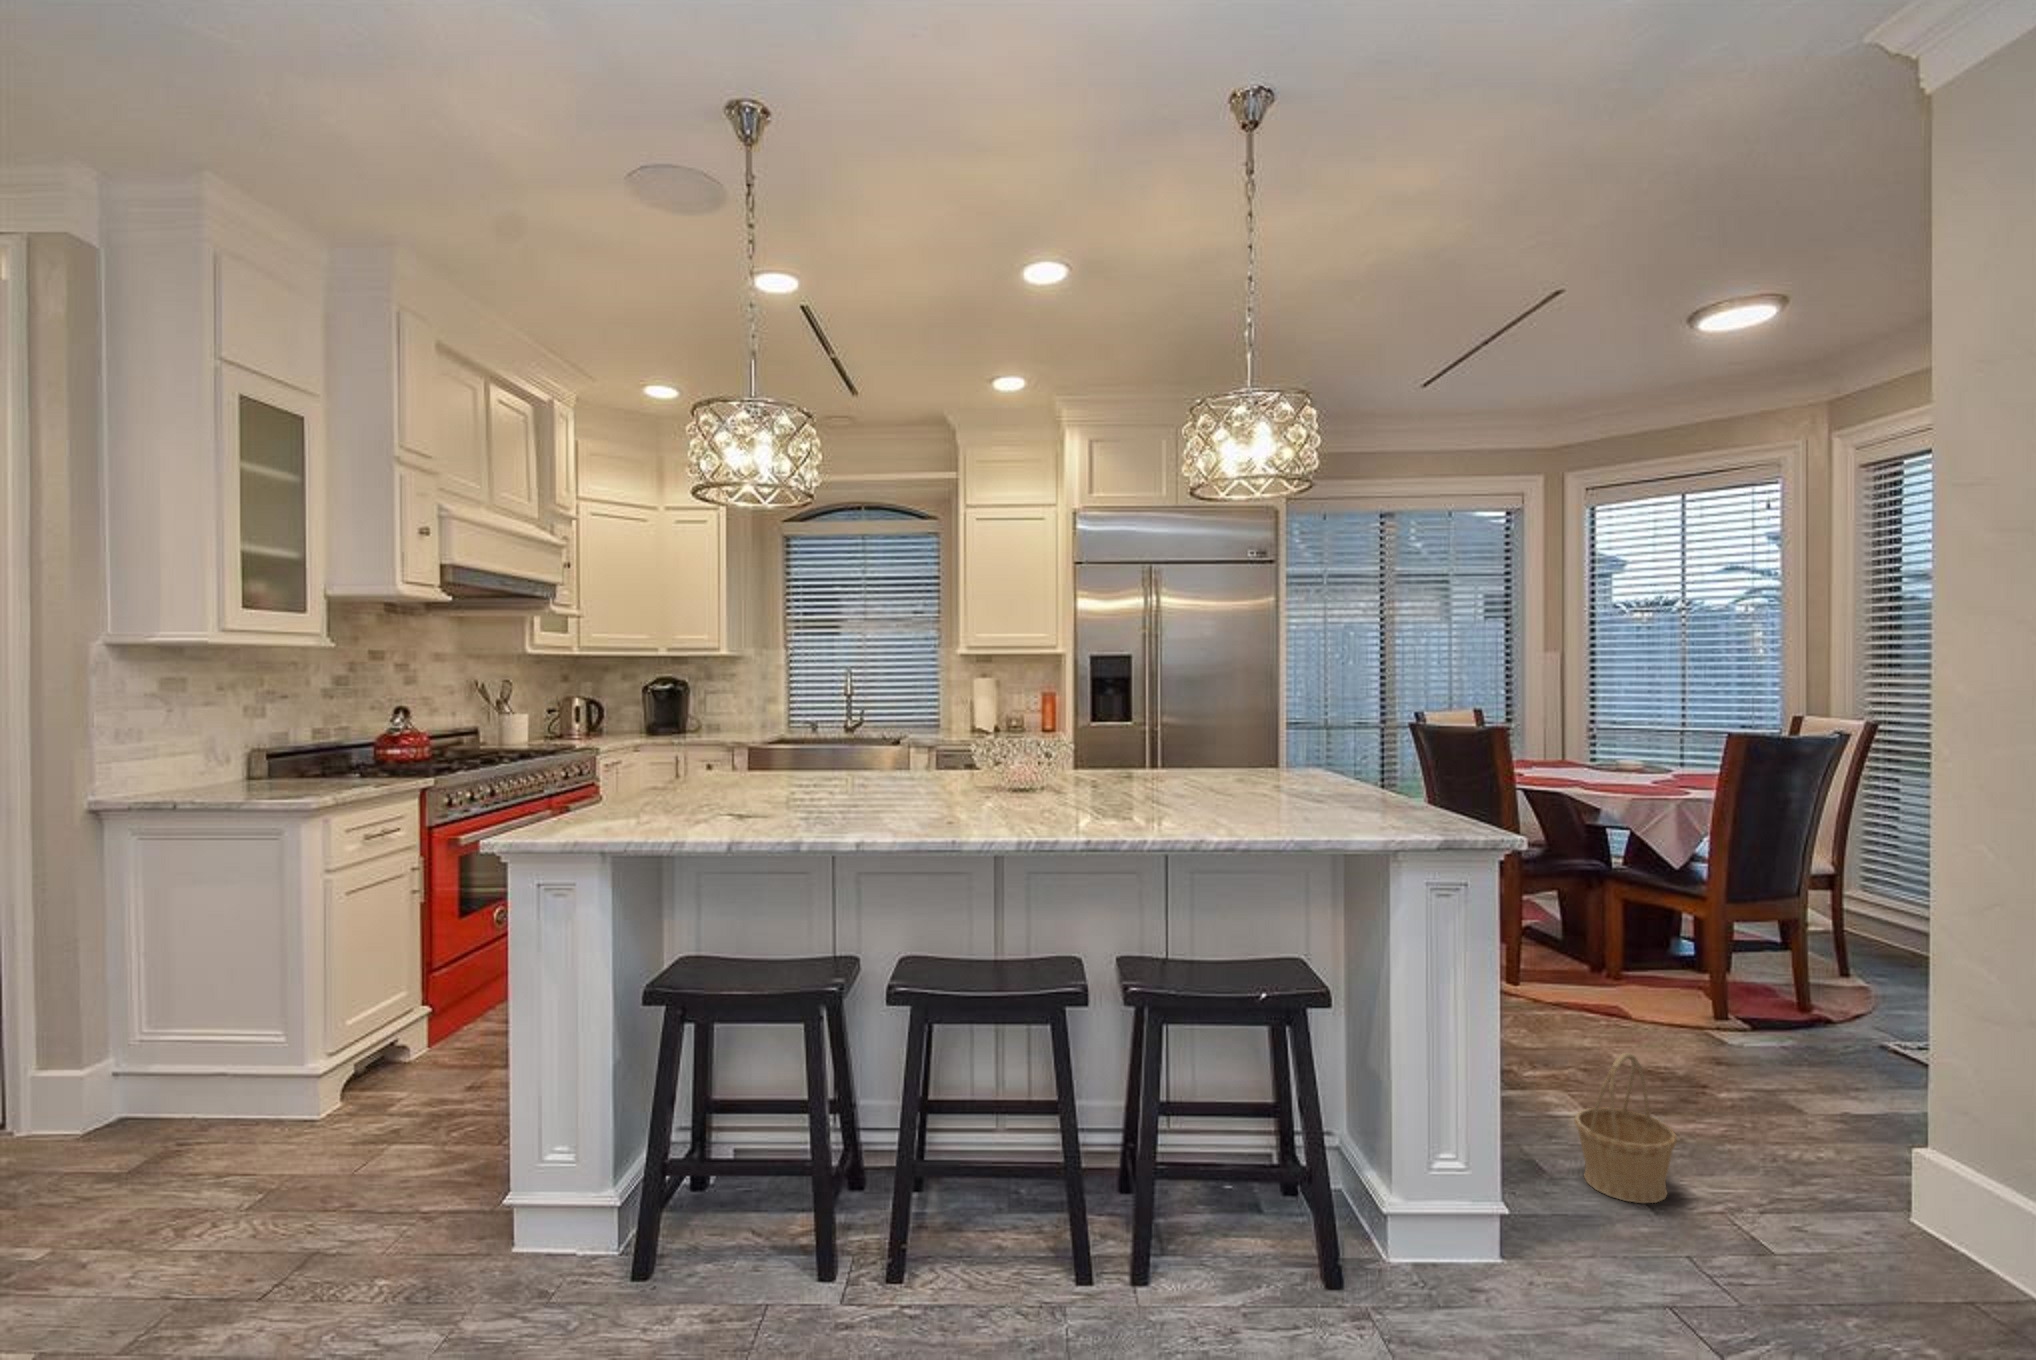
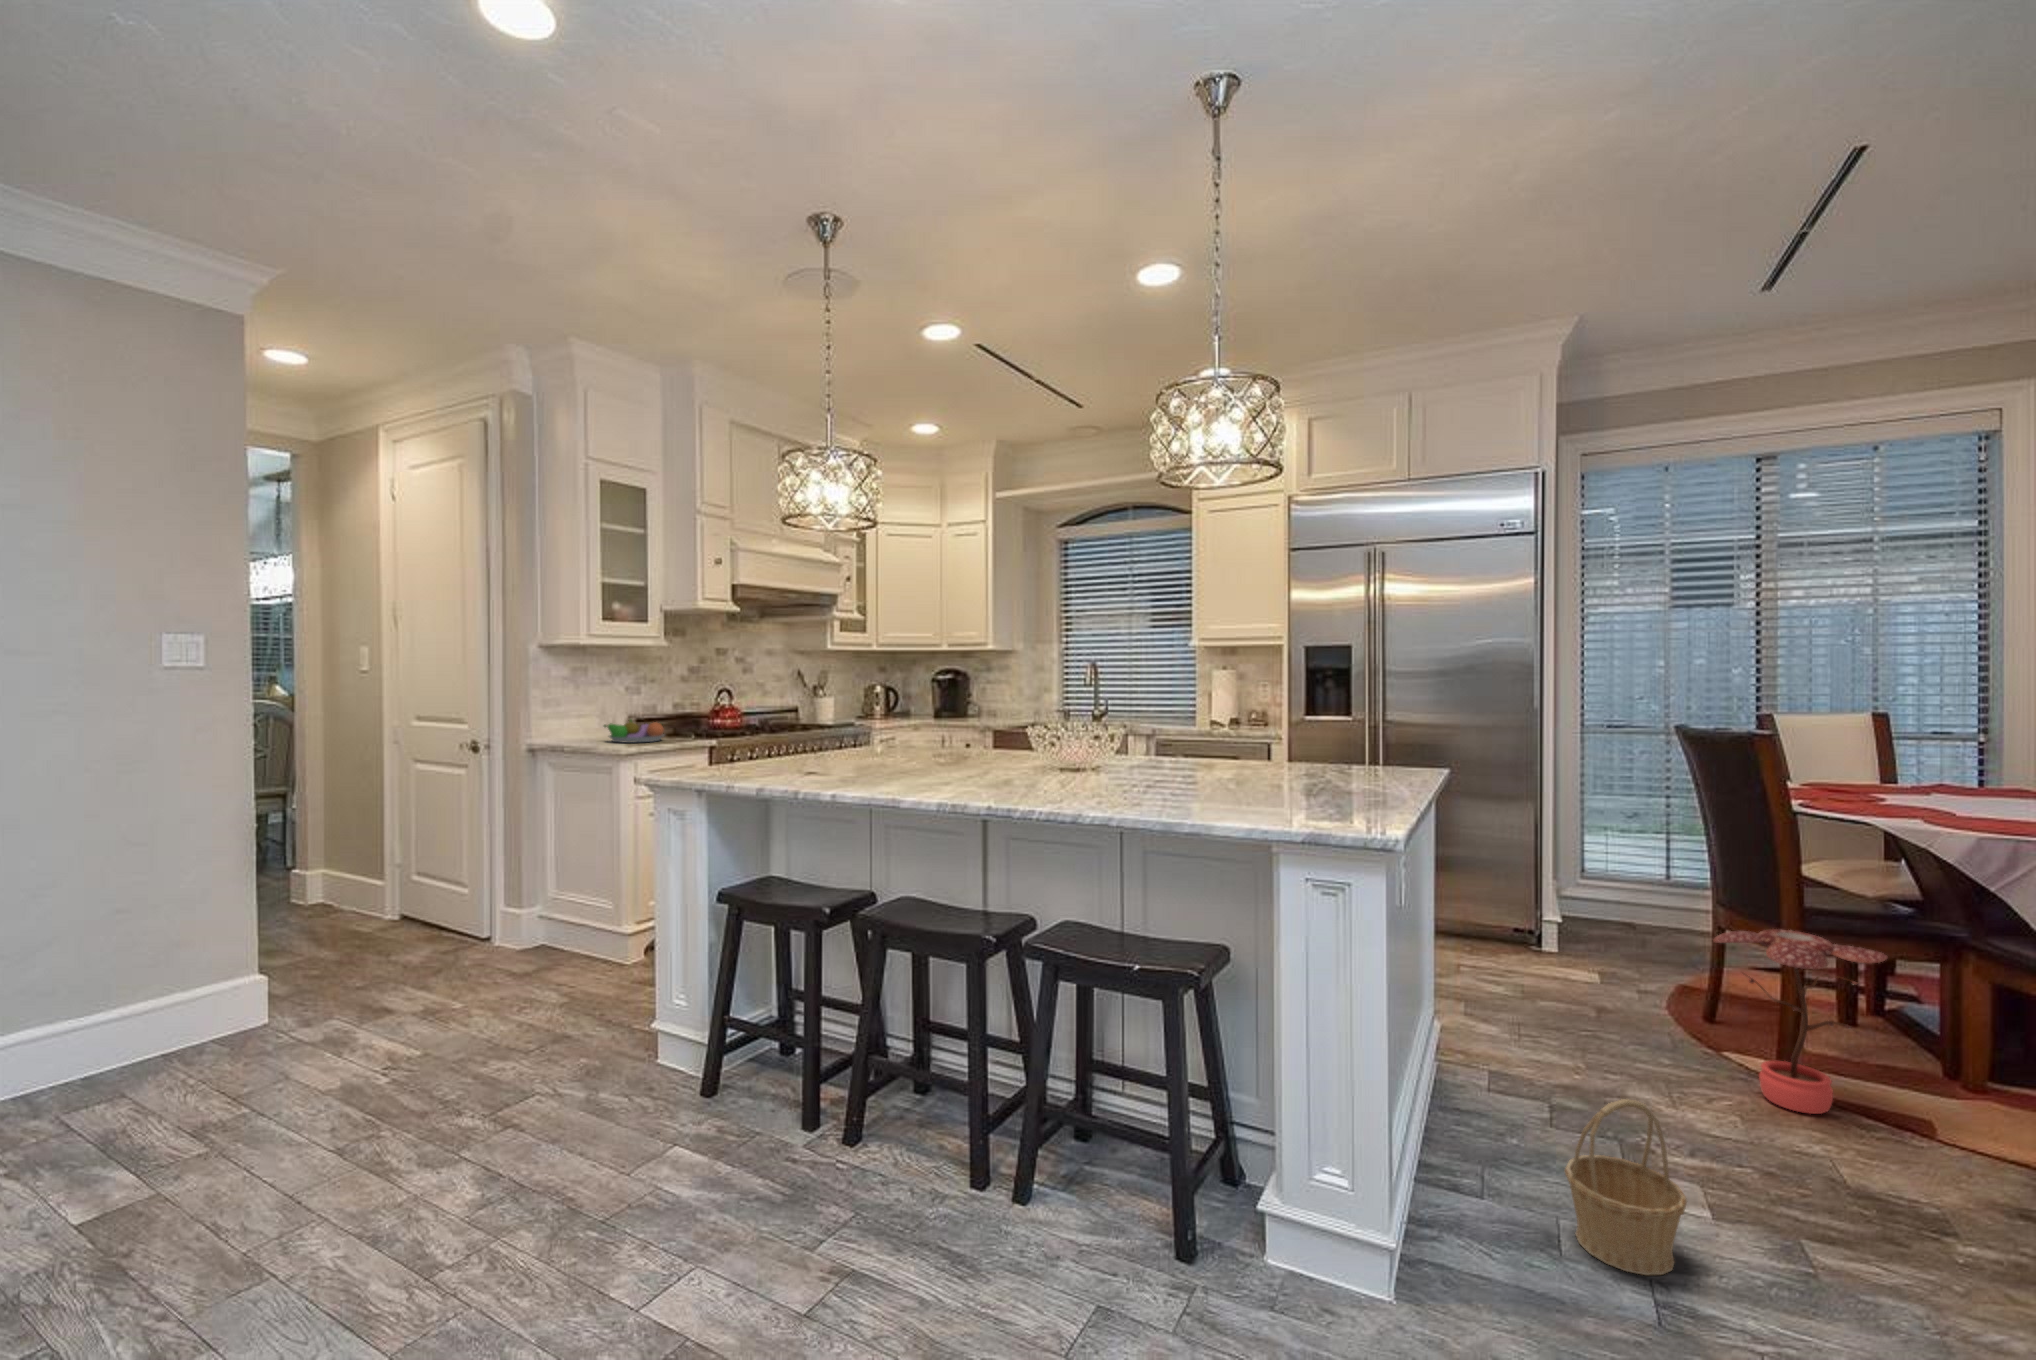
fruit bowl: none [252,756,360,792] -> present [604,720,664,743]
potted plant: none [1563,893,1687,1045] -> present [1713,929,1888,1114]

